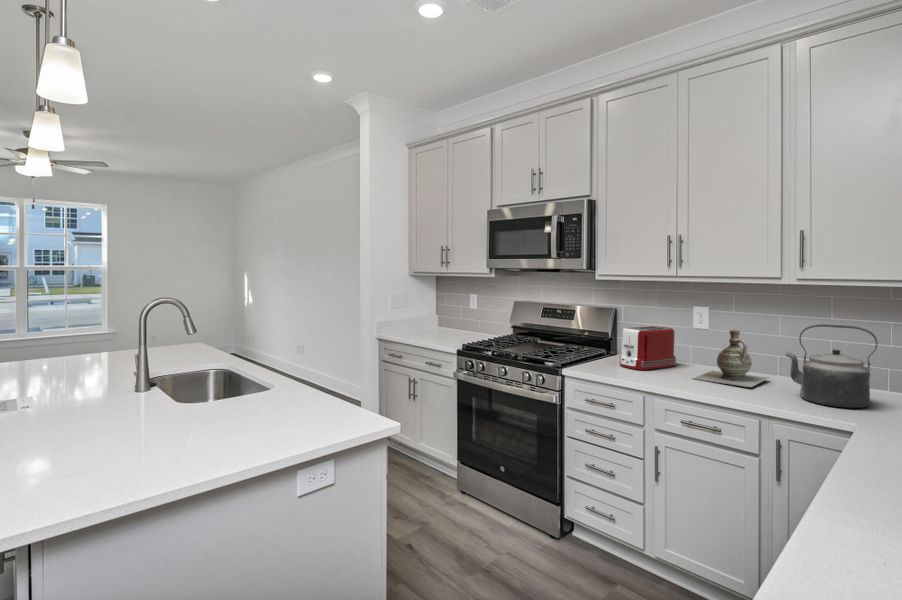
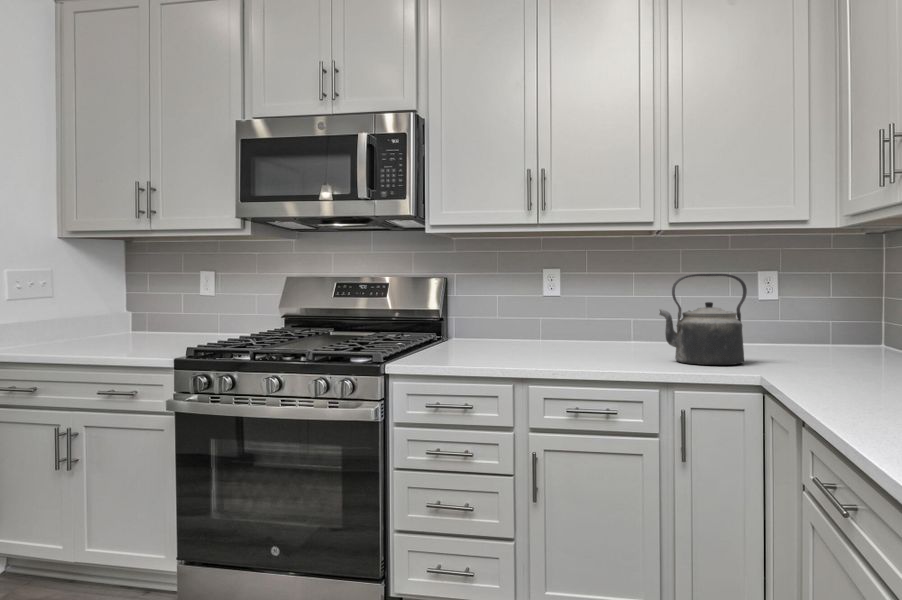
toaster: present [619,326,676,370] -> none [446,302,512,357]
ceramic jug: present [693,330,768,387] -> none [551,294,625,359]

